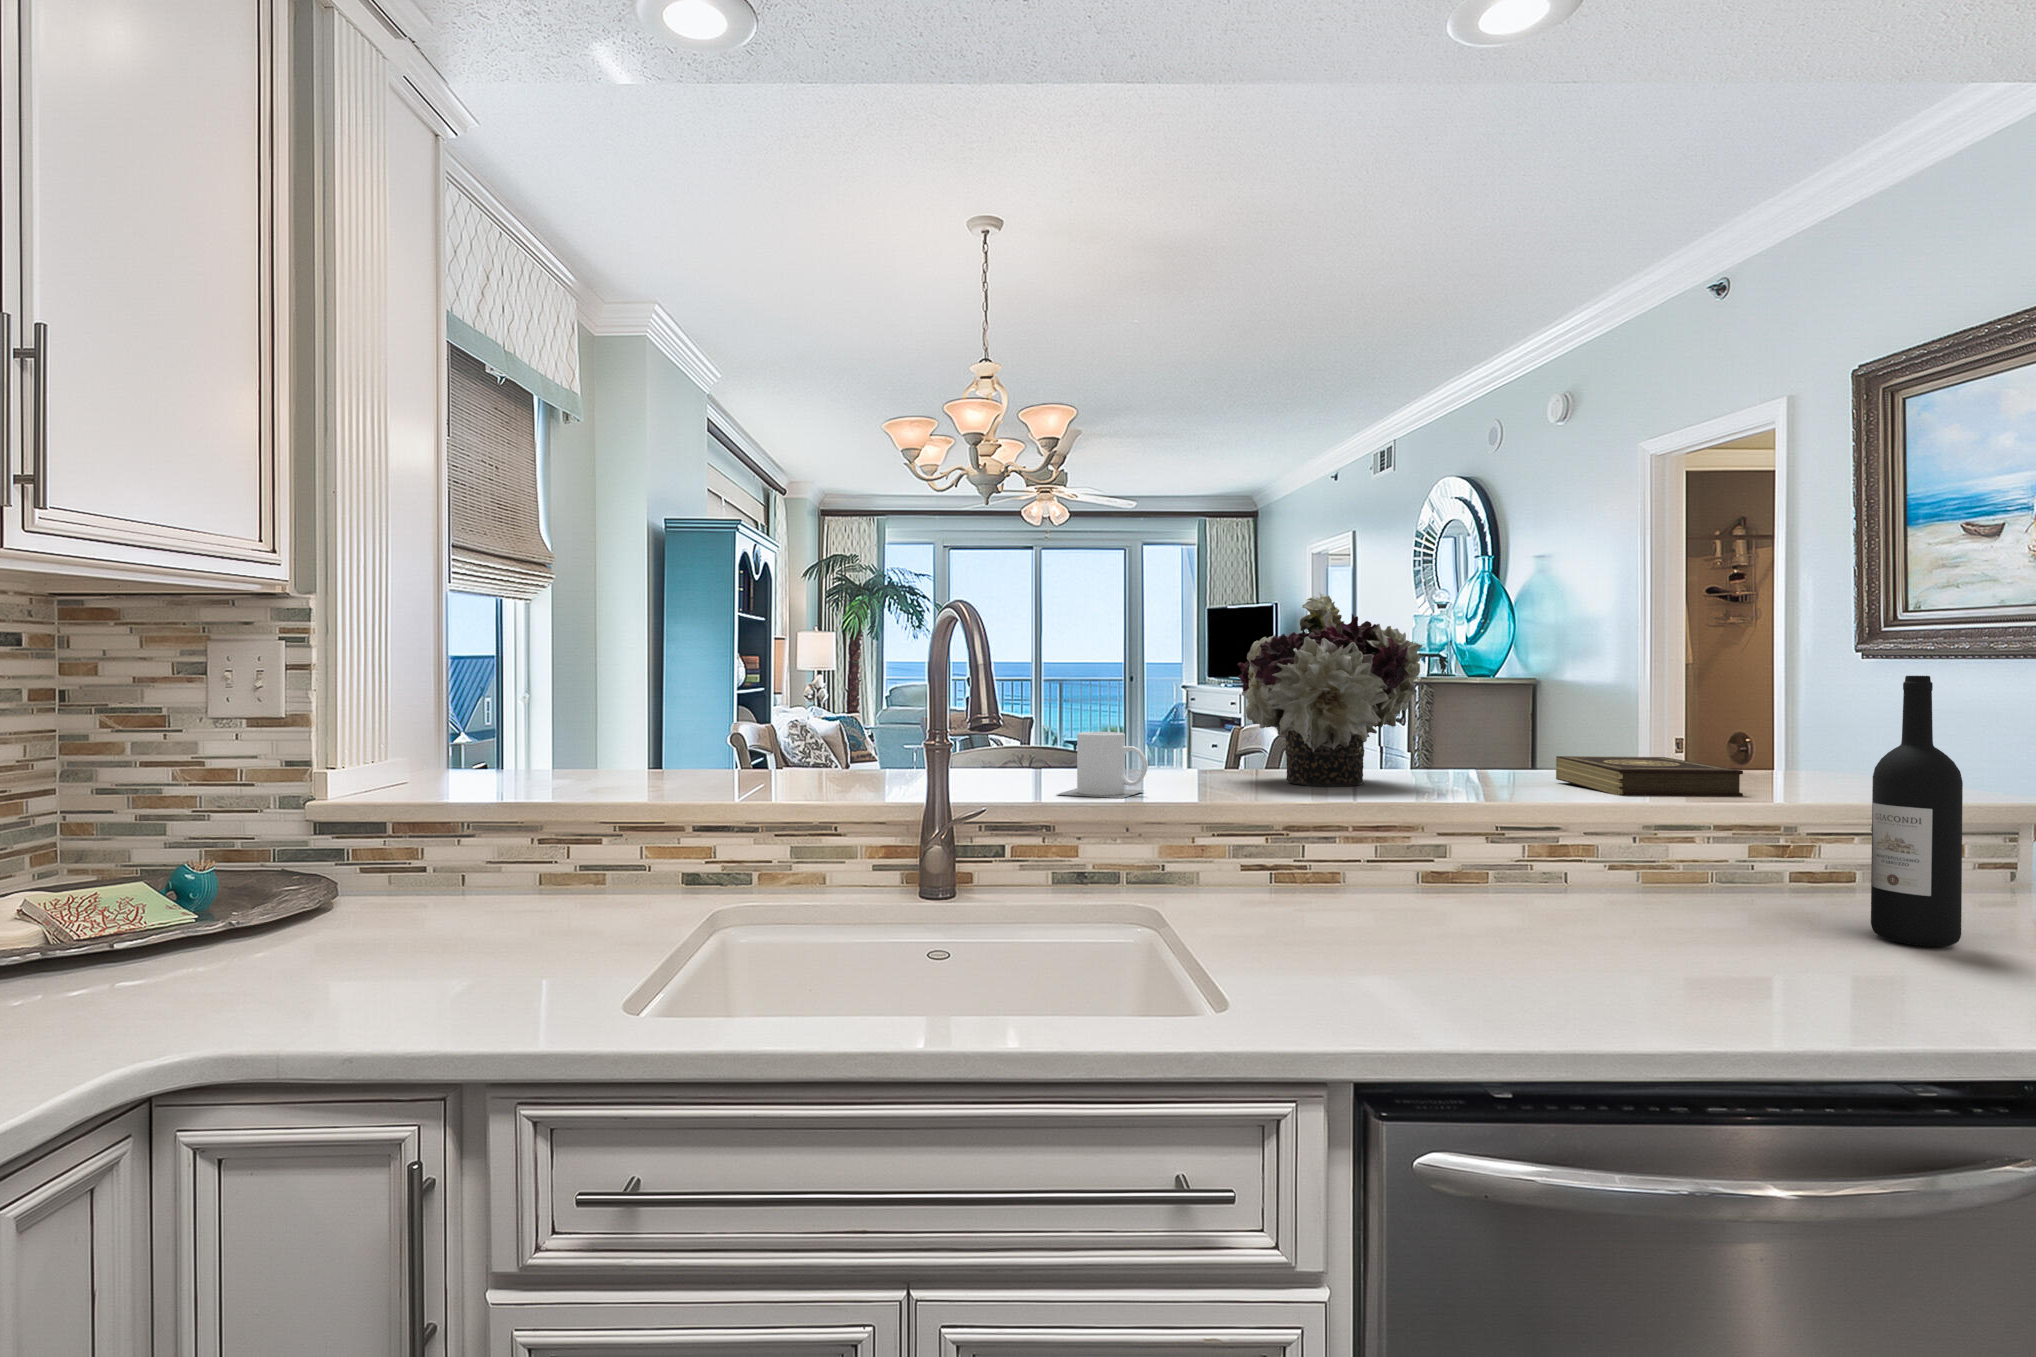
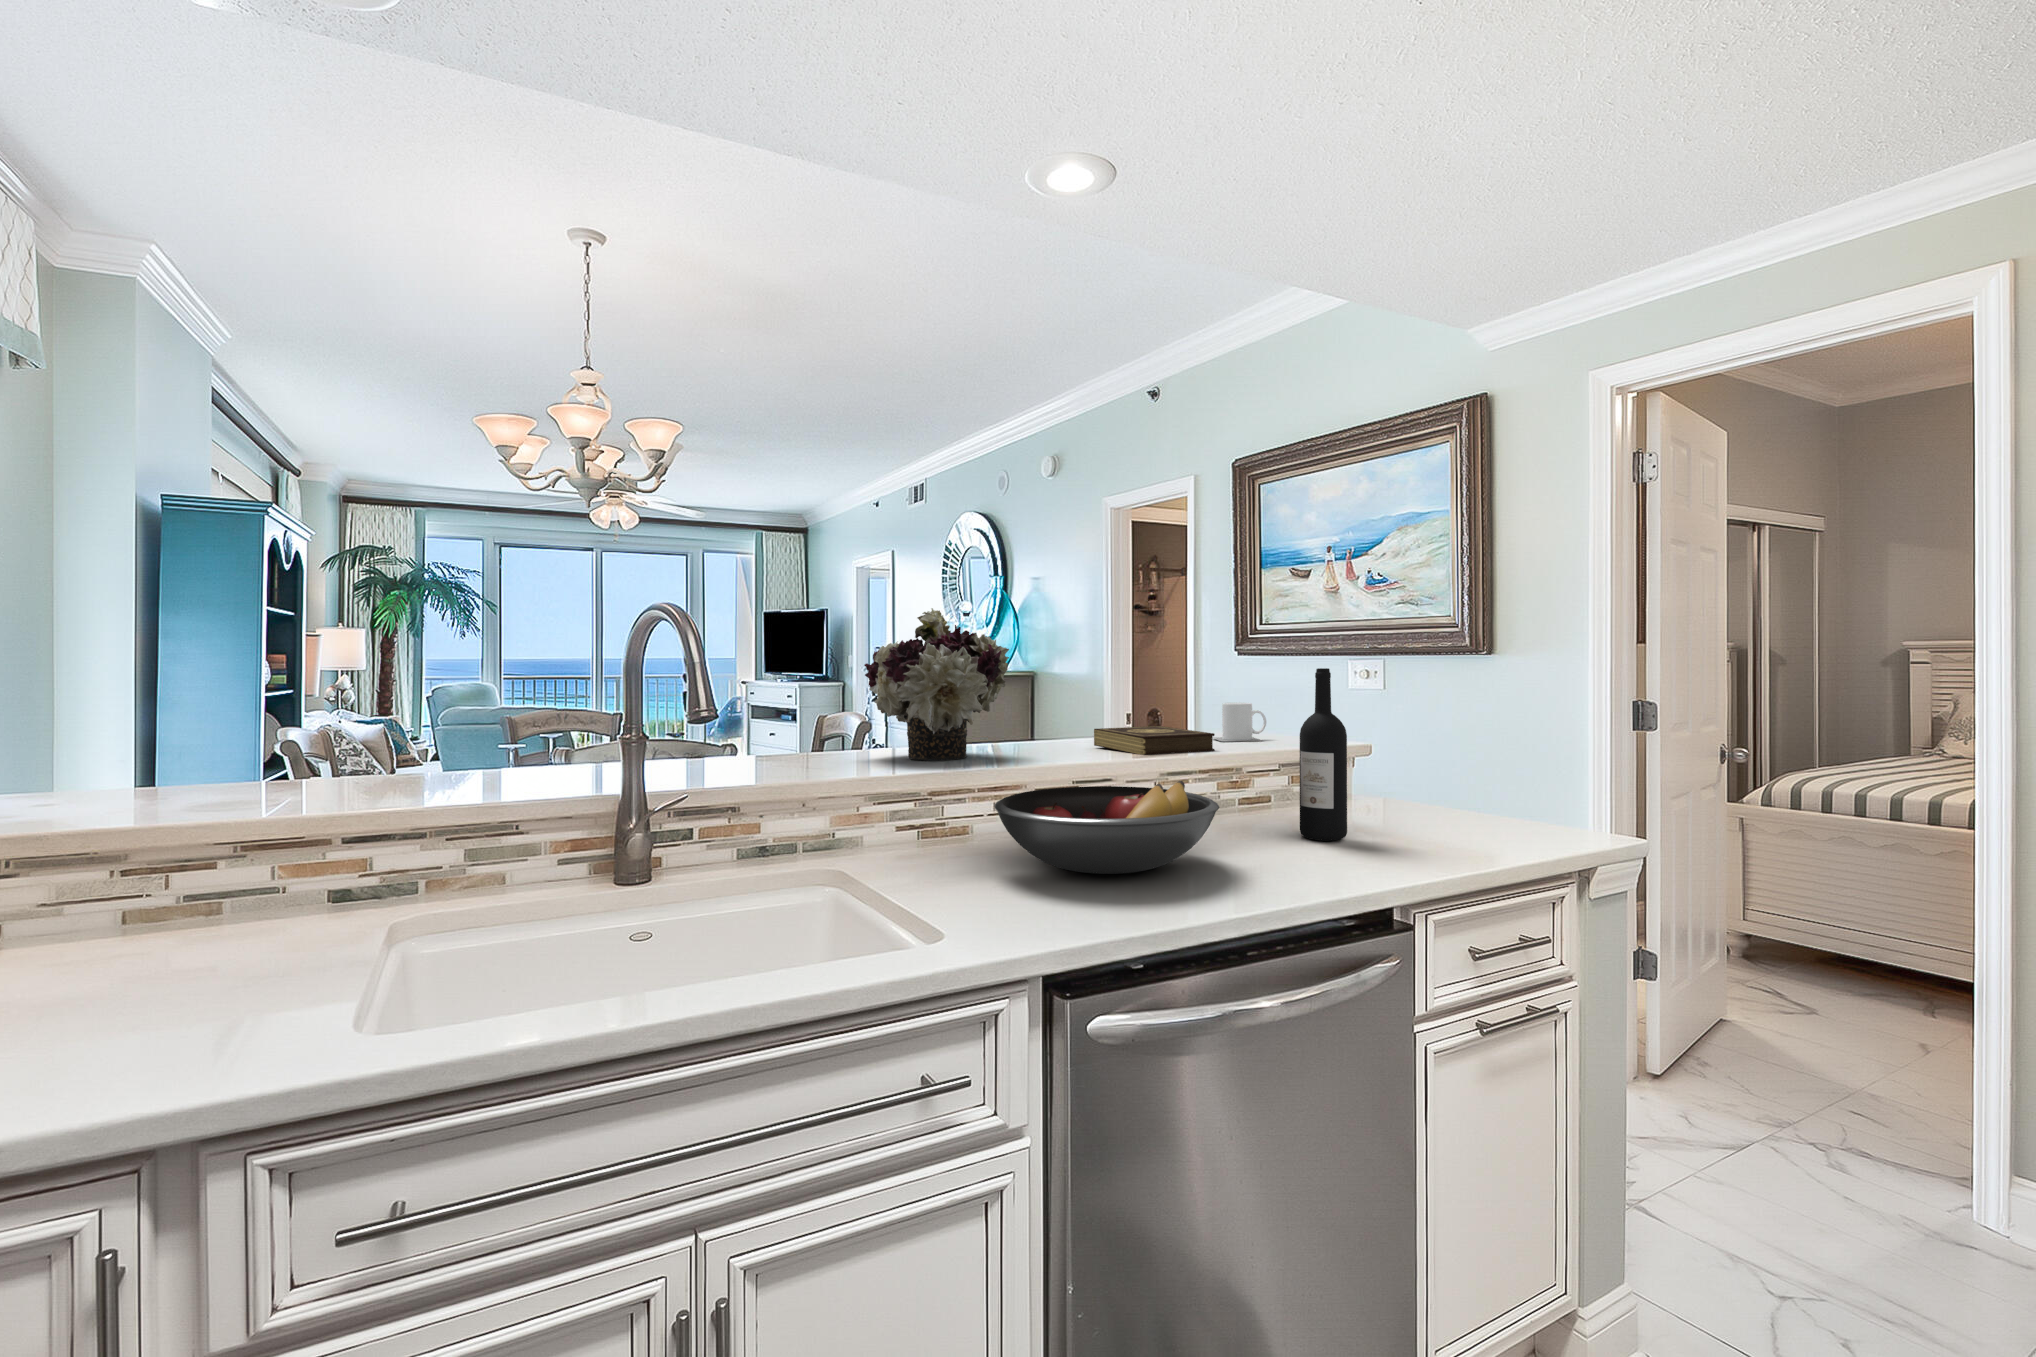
mug: present [1057,732,1147,798] -> present [1214,702,1266,741]
fruit bowl: none [1359,831,1699,954] -> present [994,781,1219,874]

